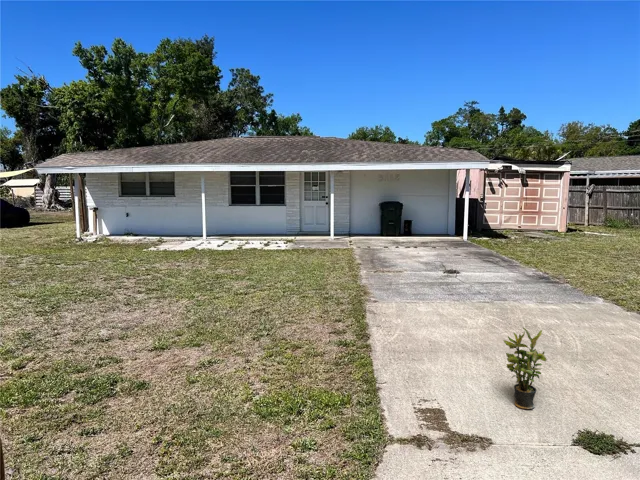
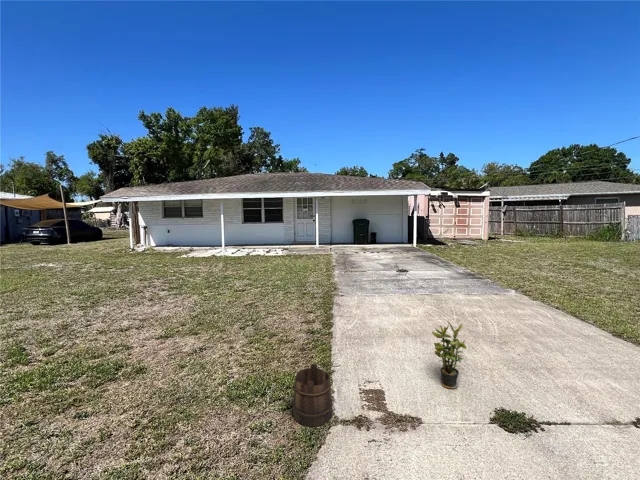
bucket: none [337,375,384,444] -> present [293,364,333,427]

